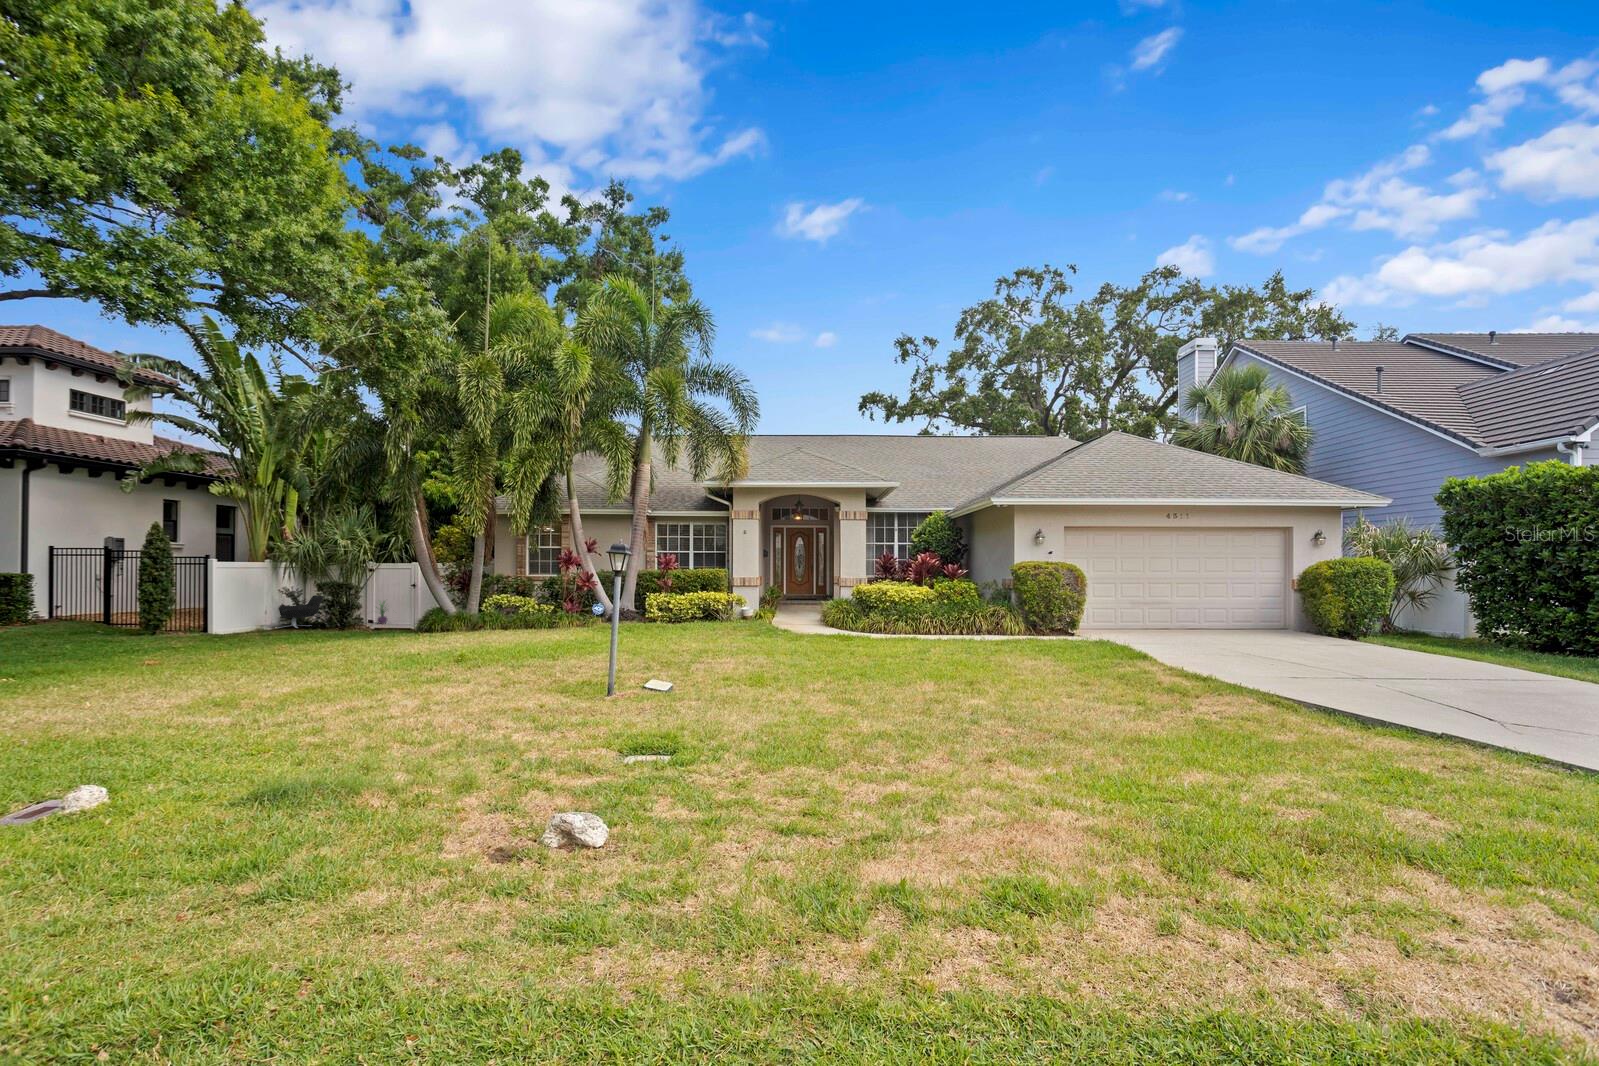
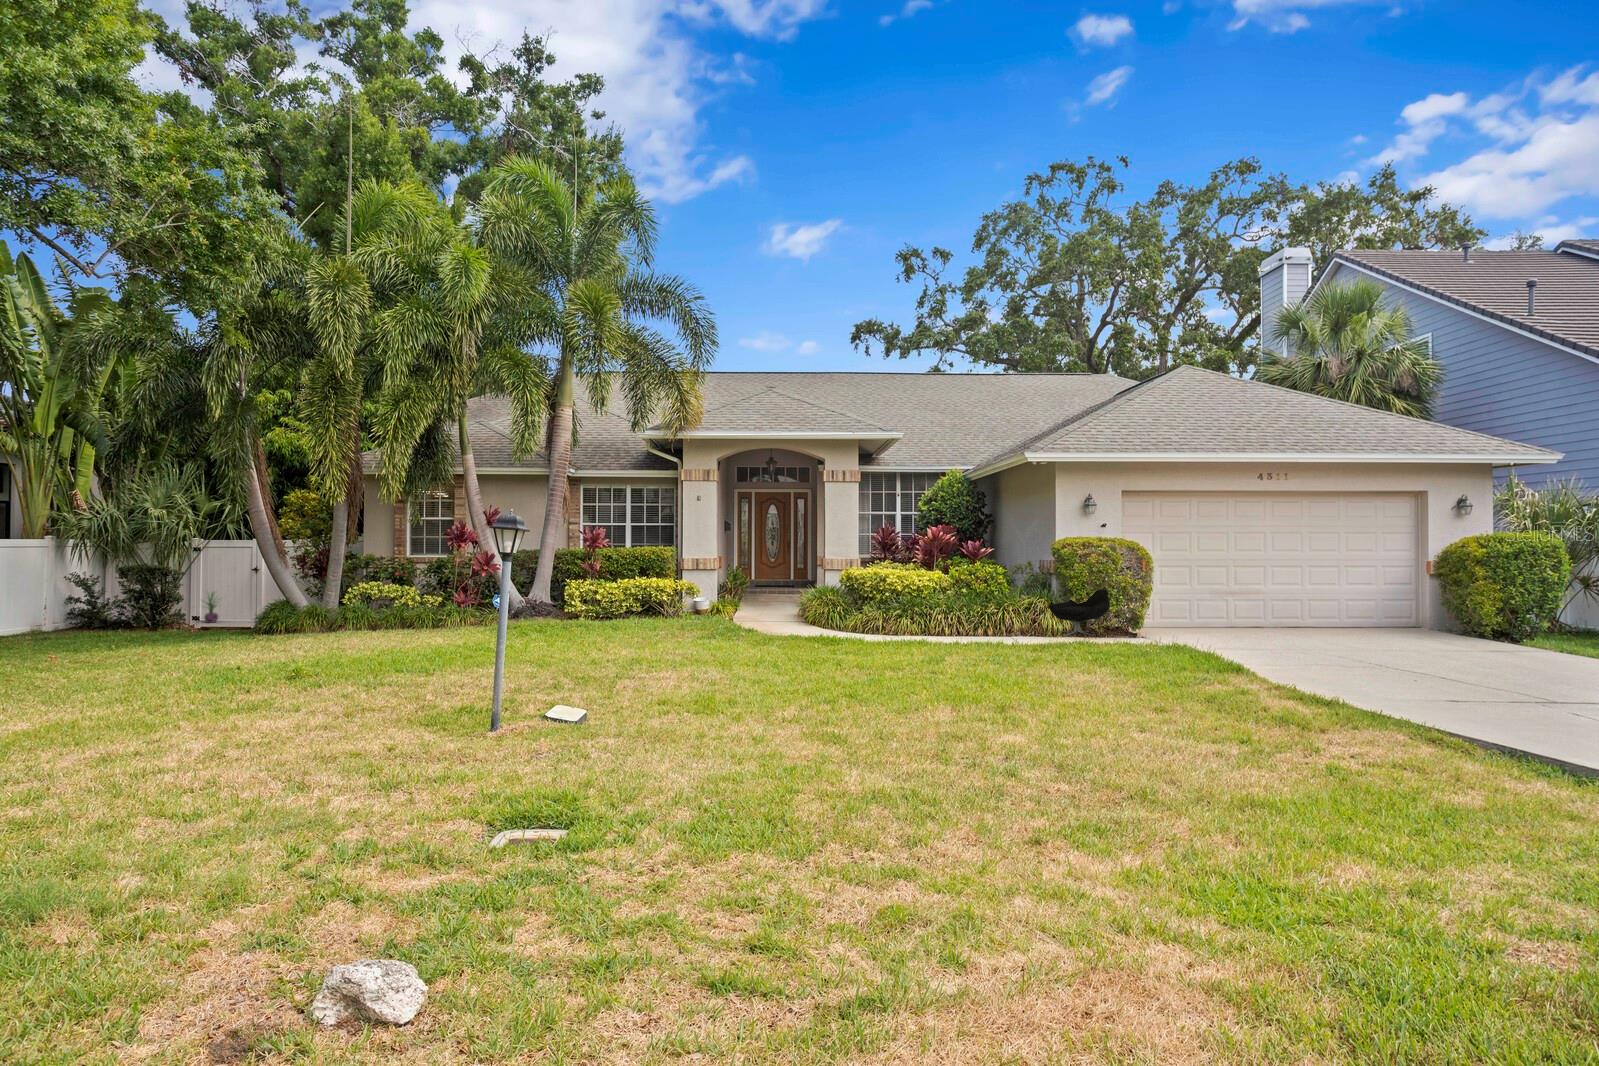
lounge chair: present [279,595,323,628] -> present [1048,589,1110,635]

